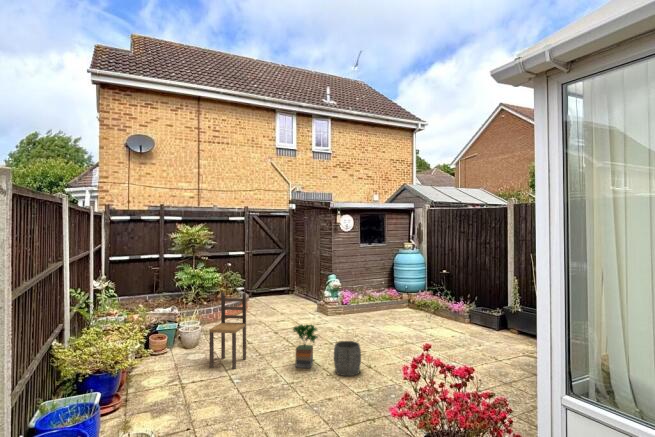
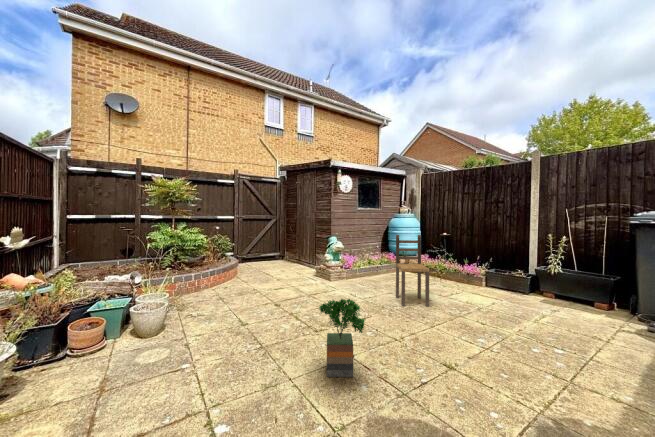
chair: present [209,292,246,369] -> present [396,235,429,306]
woven basket: present [334,341,361,376] -> none [398,326,450,397]

